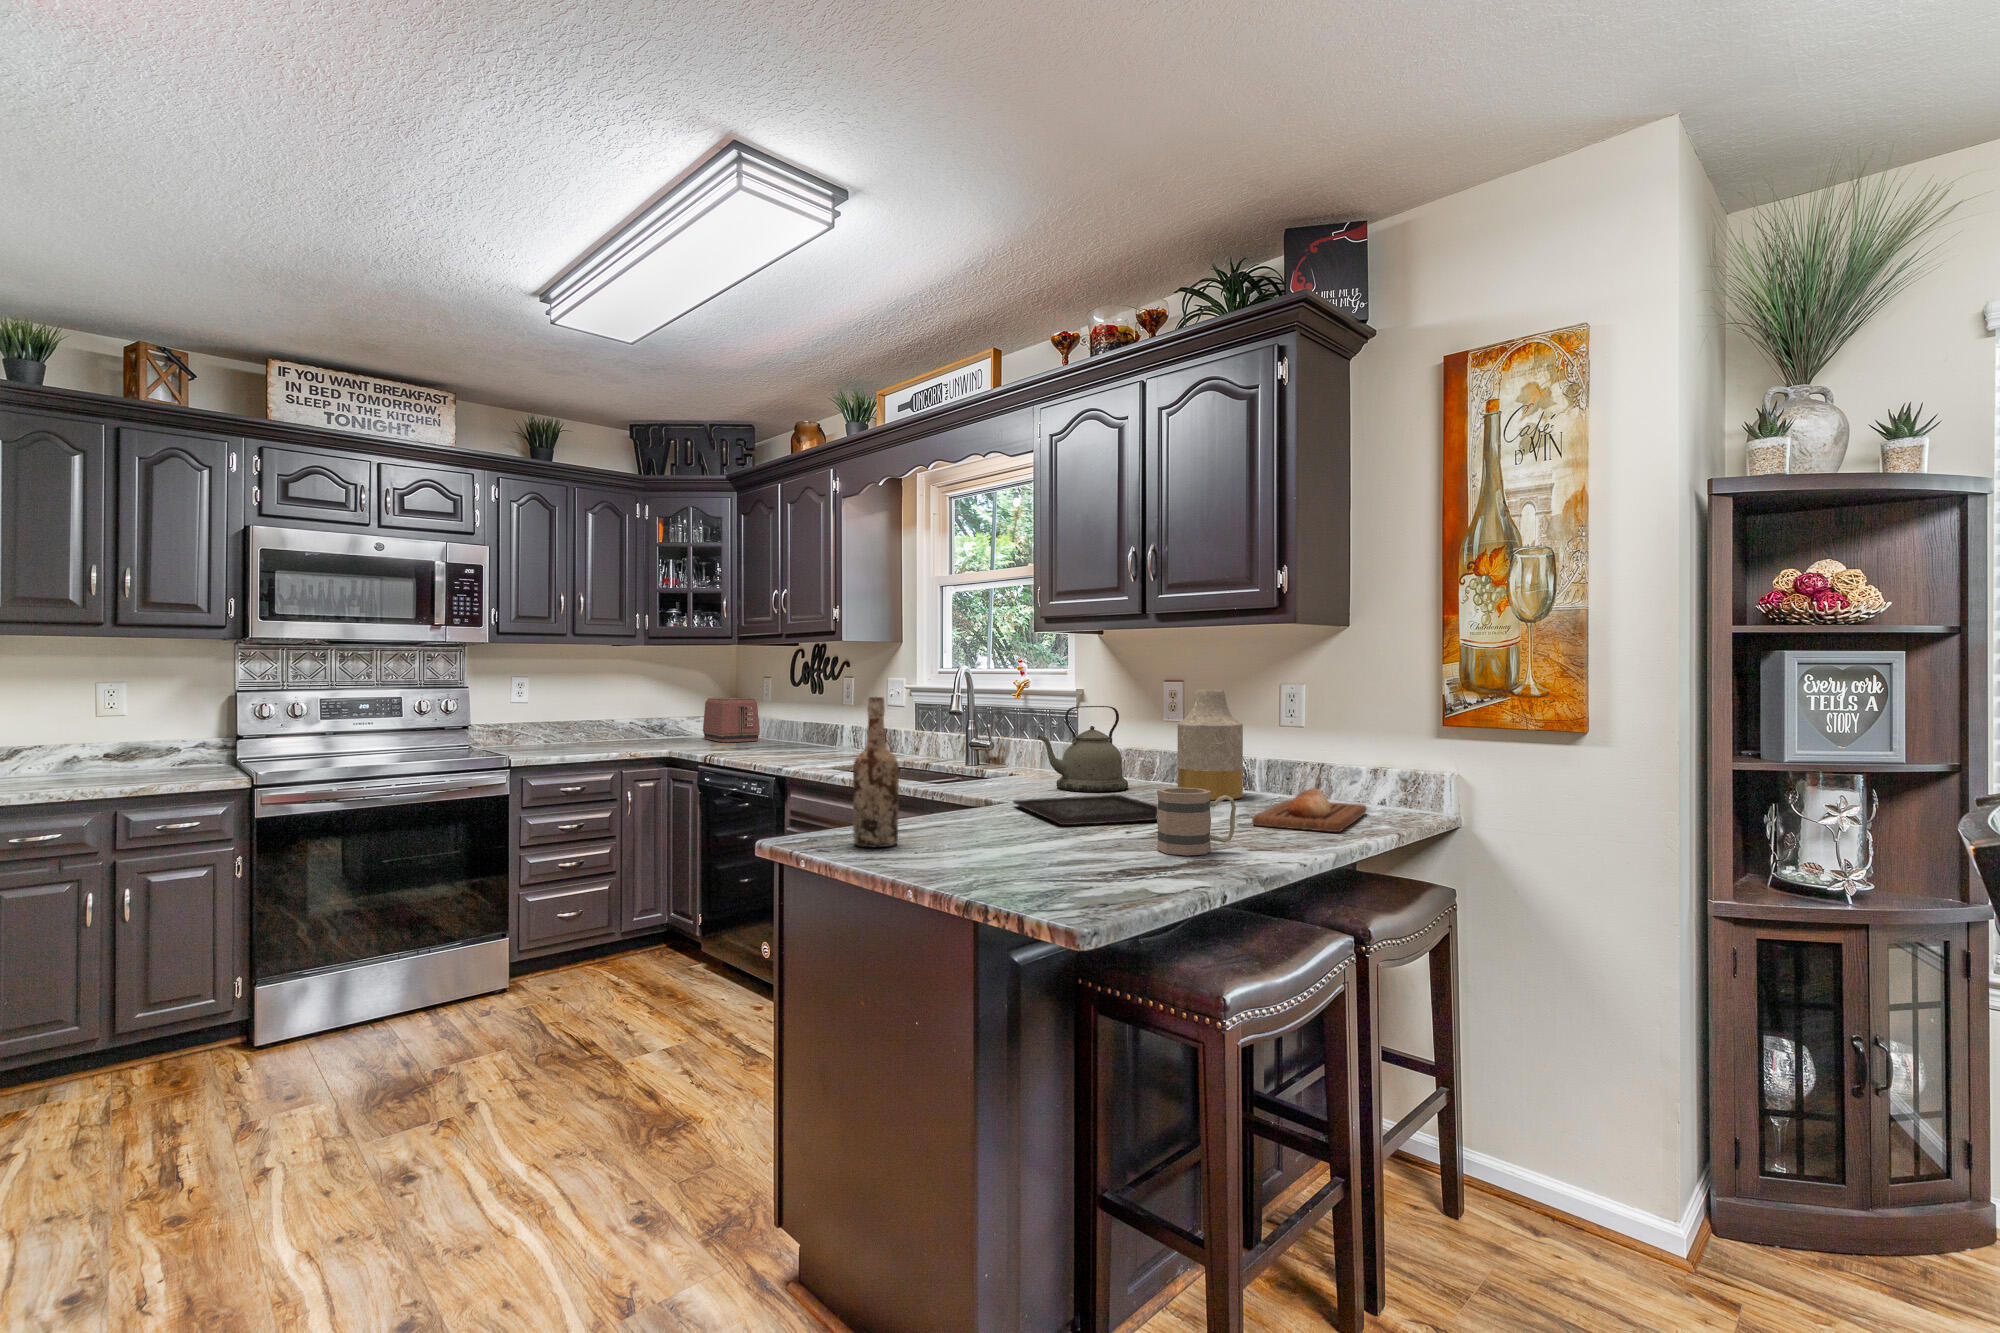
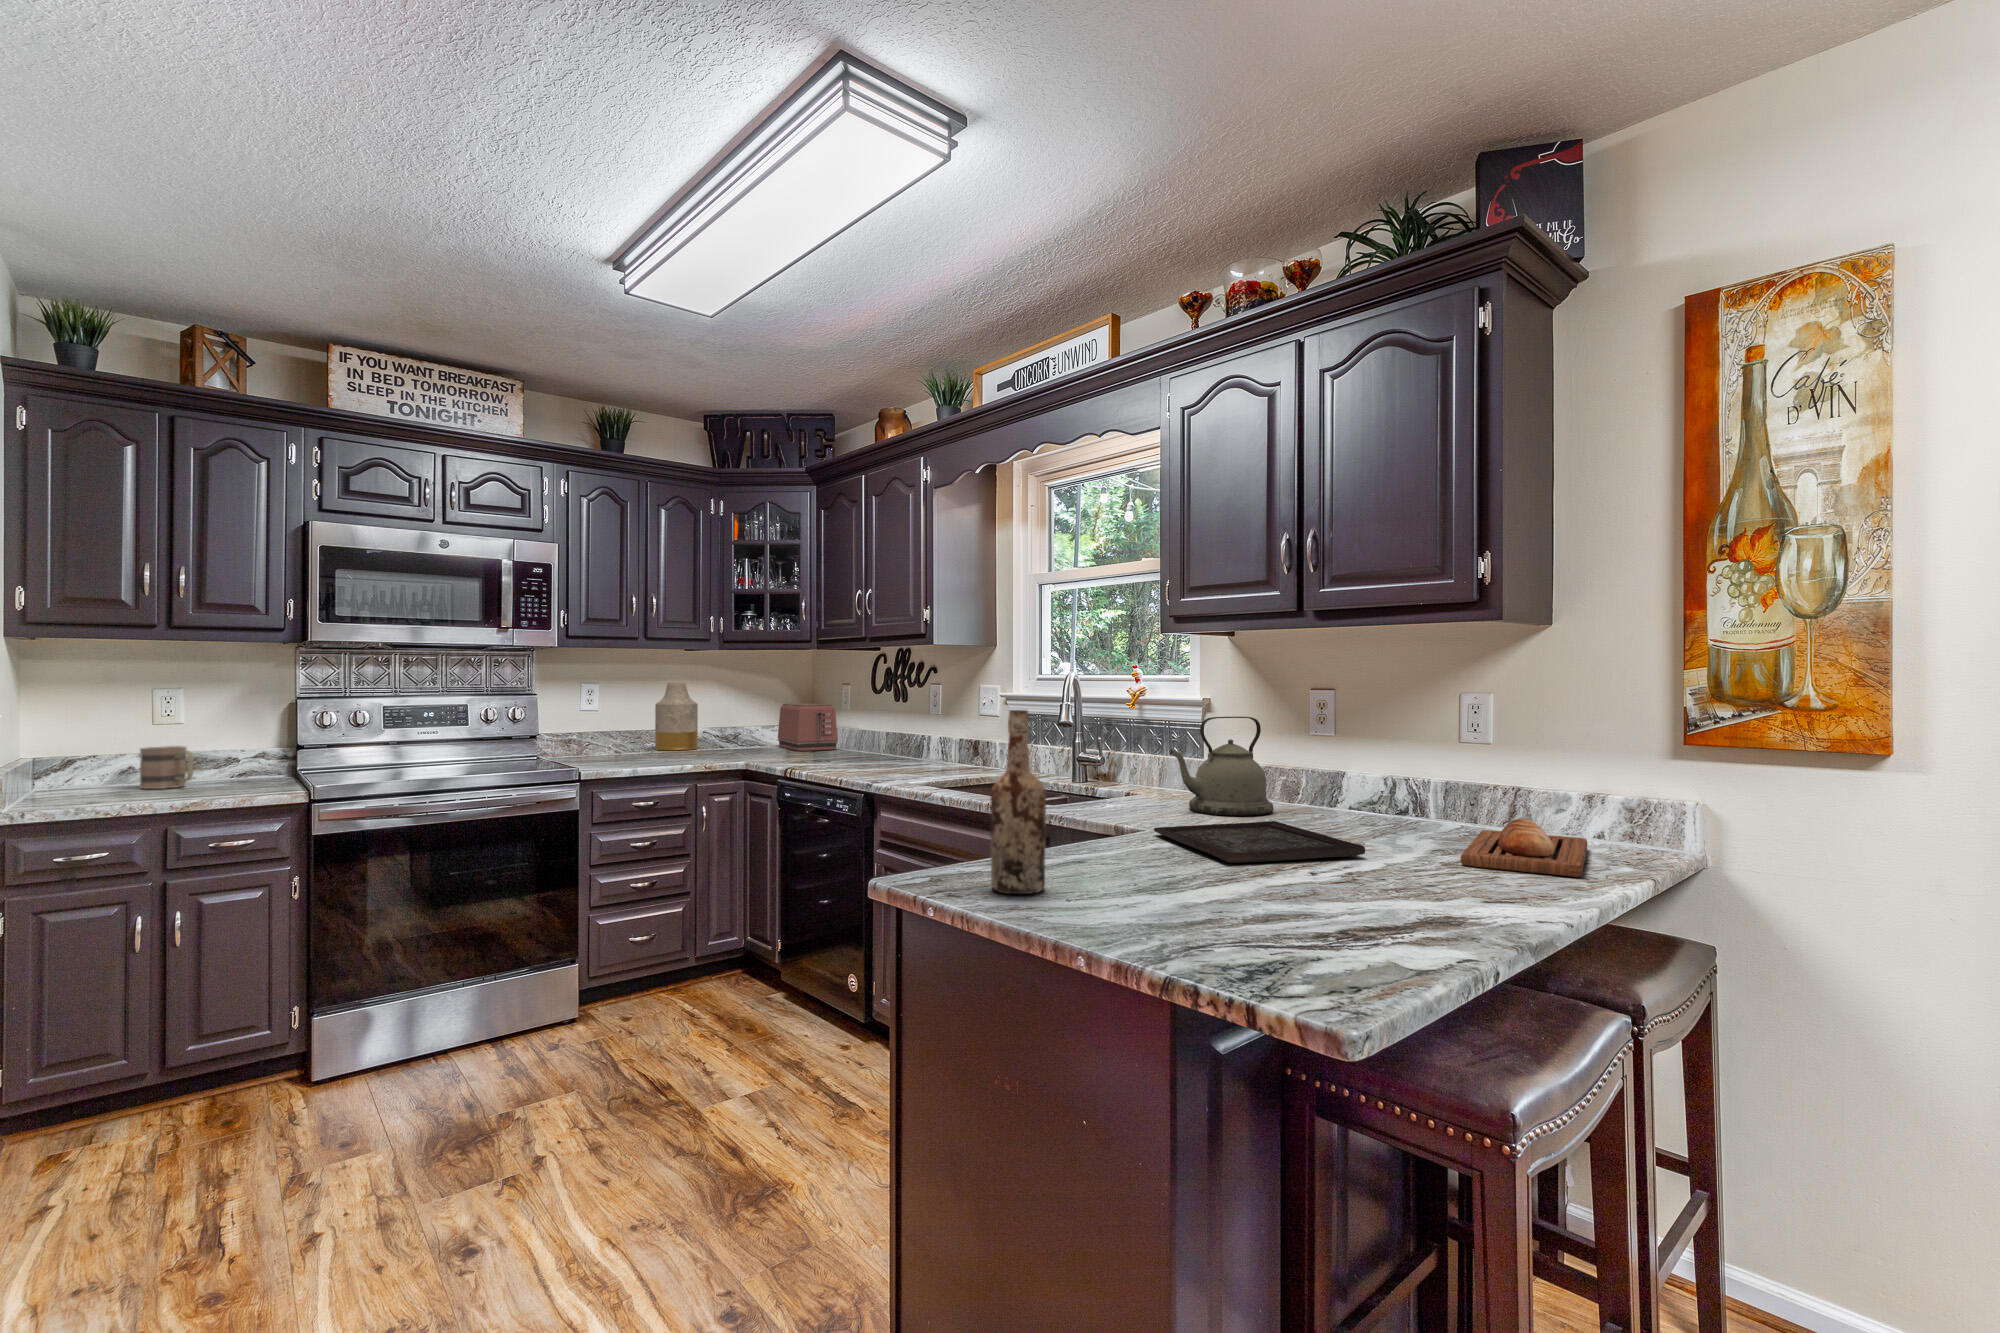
vase: present [1177,690,1243,800] -> present [655,683,698,751]
mug: present [1157,788,1236,855] -> present [140,746,194,789]

